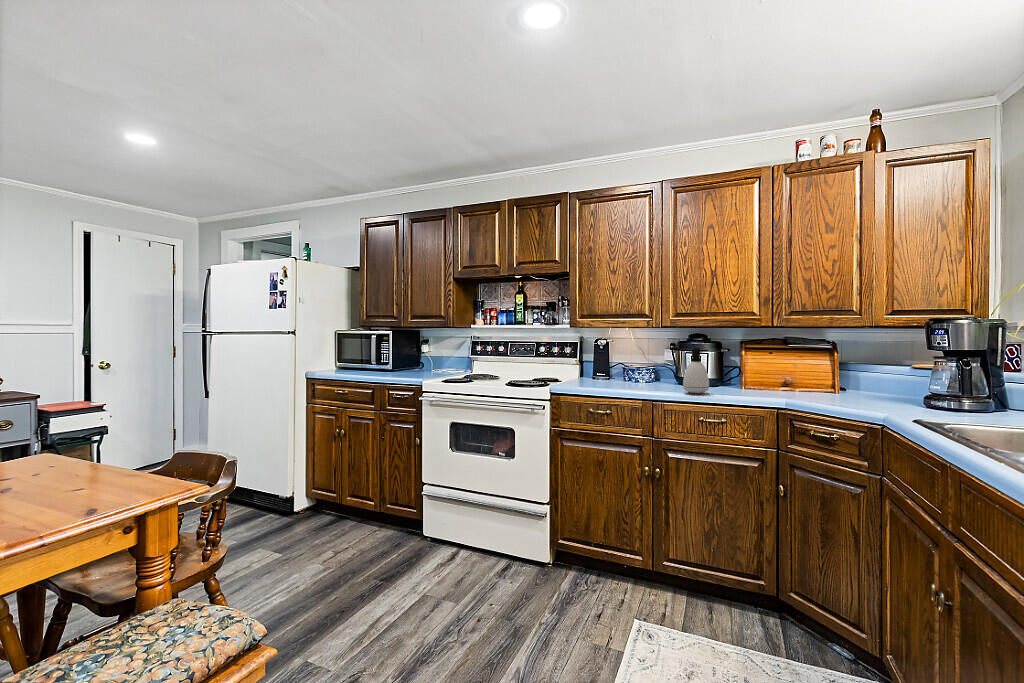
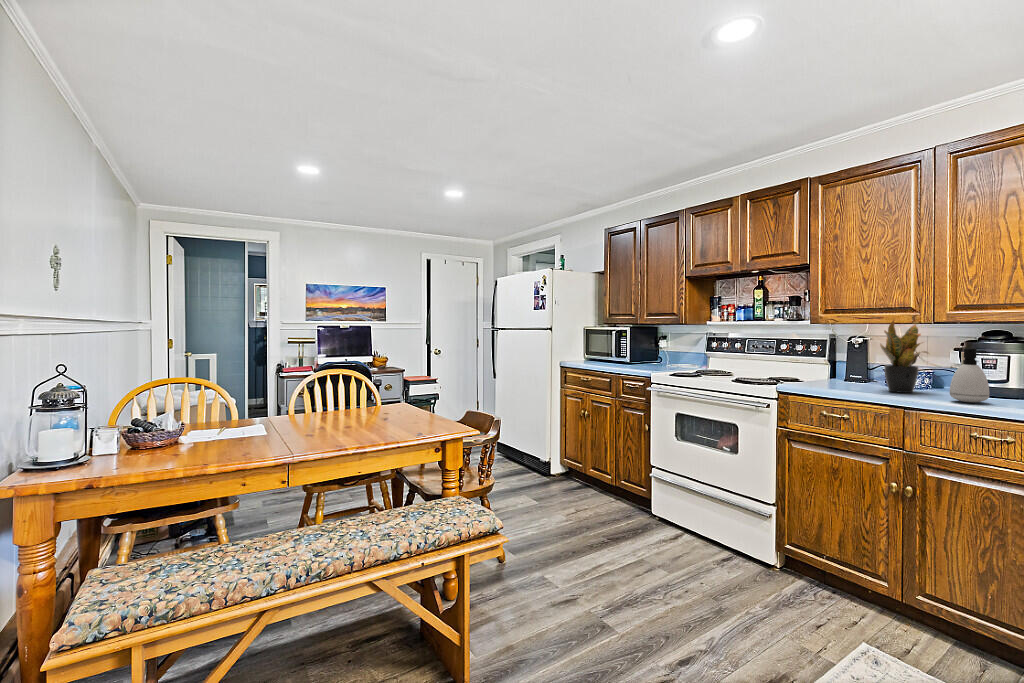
potted plant: none [624,322,667,388] -> present [880,320,928,393]

